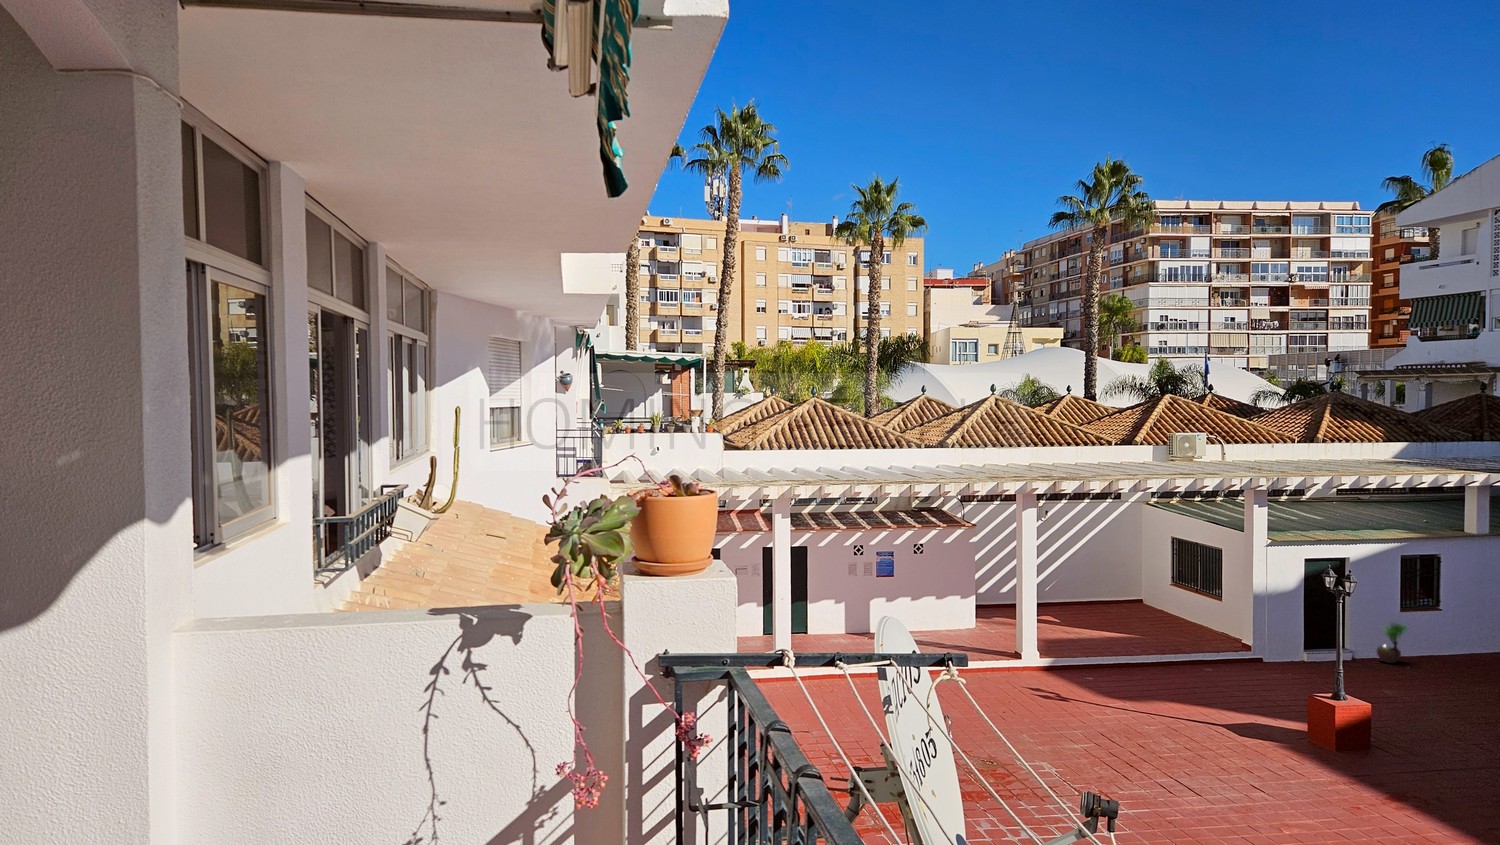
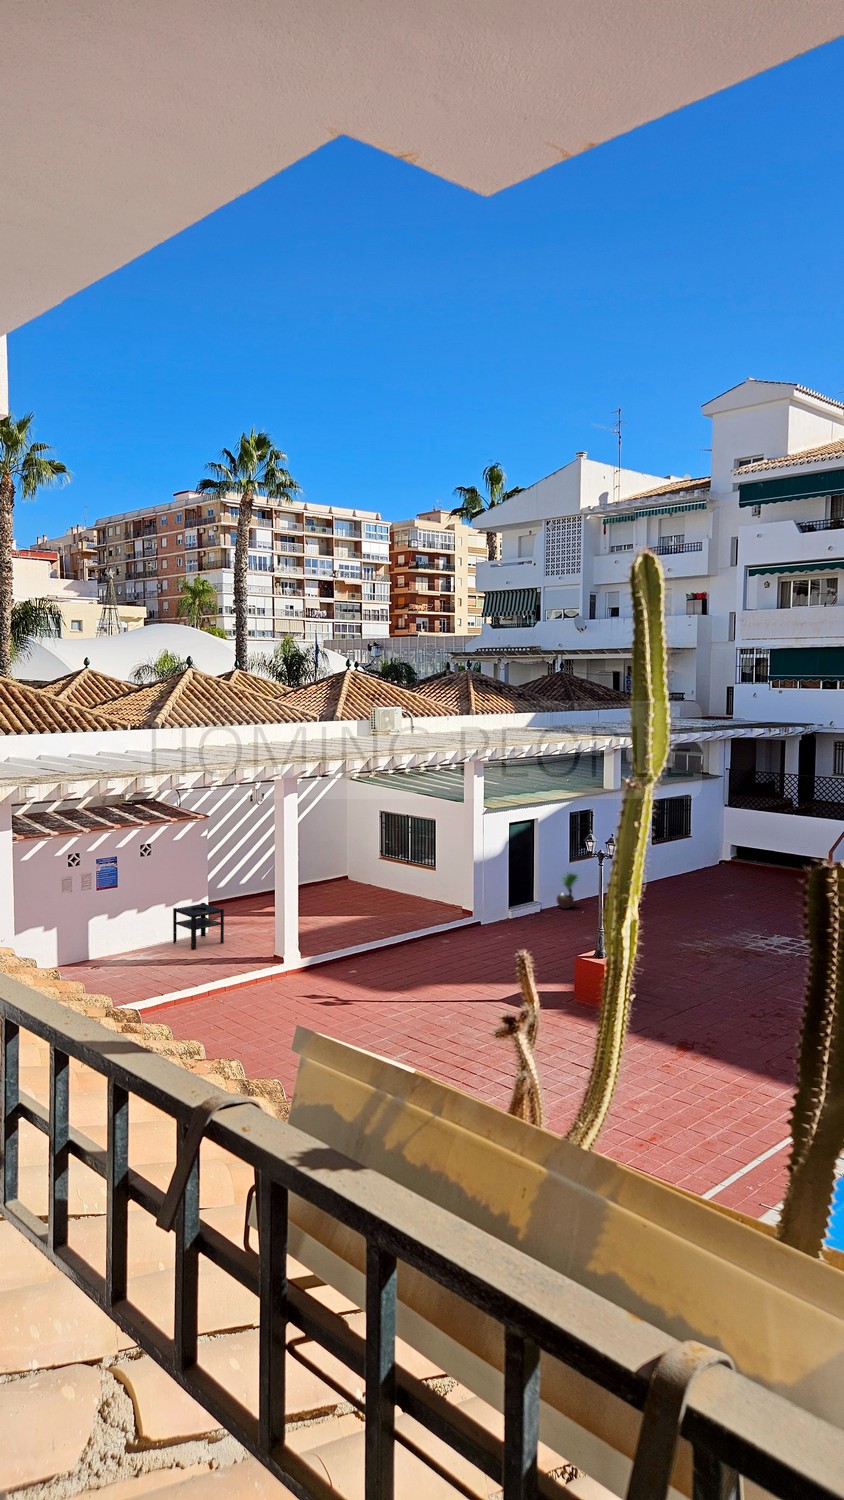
side table: none [942,602,986,643] -> present [173,903,224,950]

